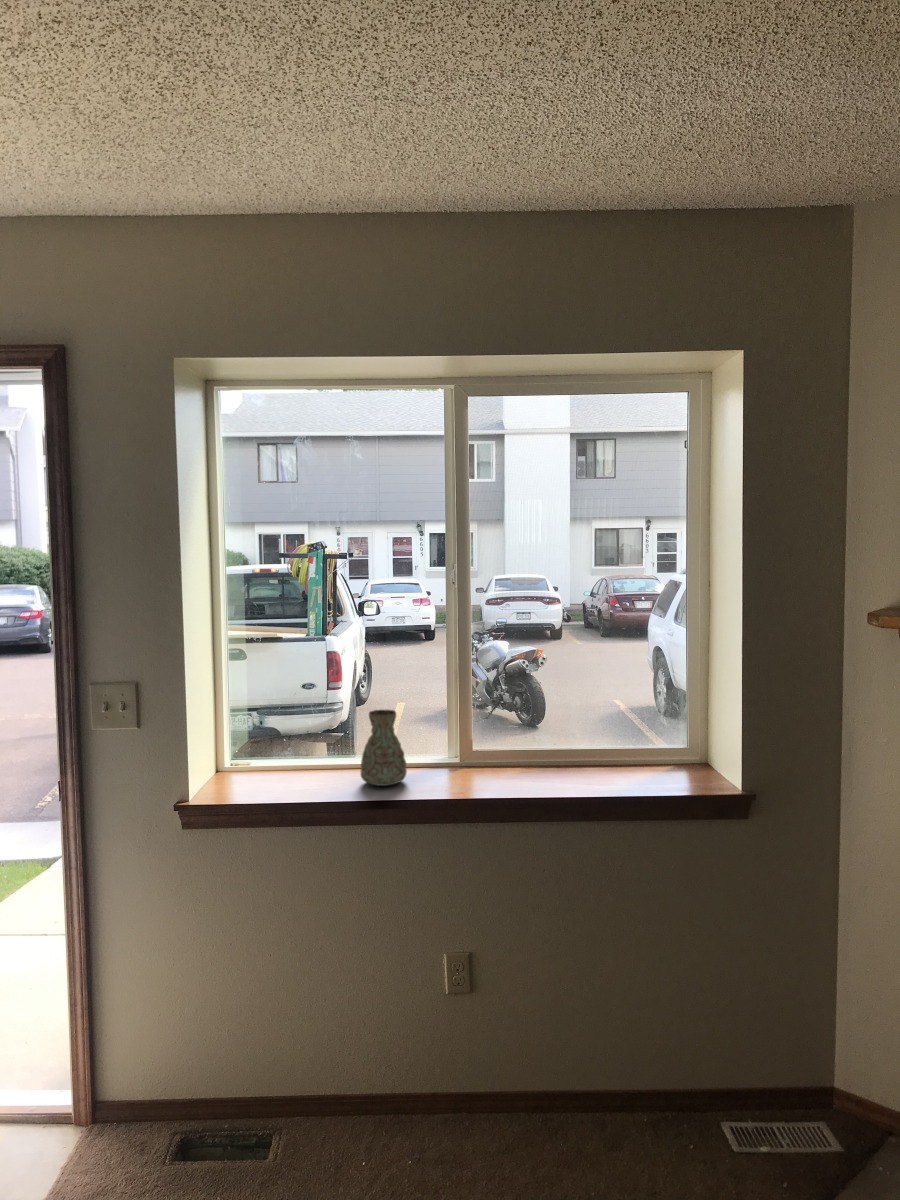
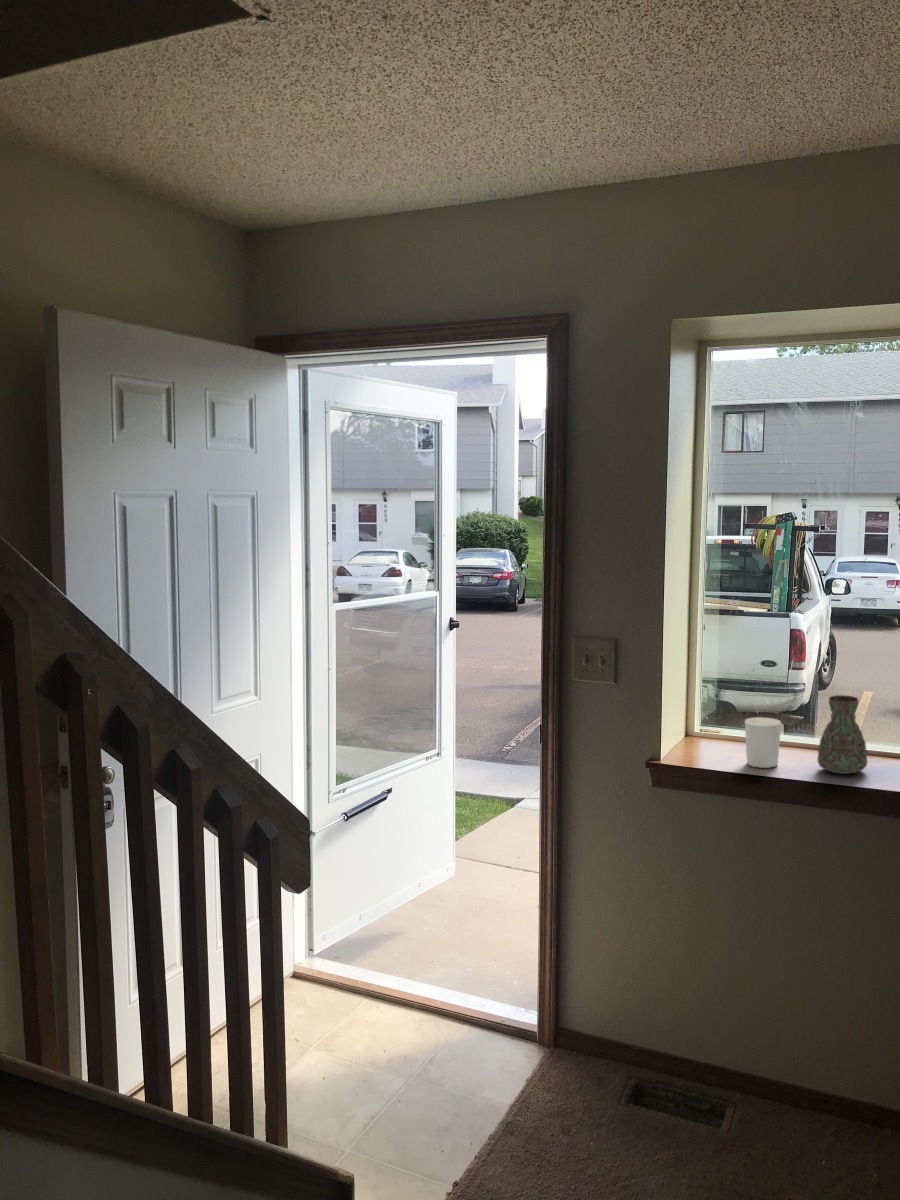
candle holder: none [289,738,324,789] -> present [745,717,781,768]

